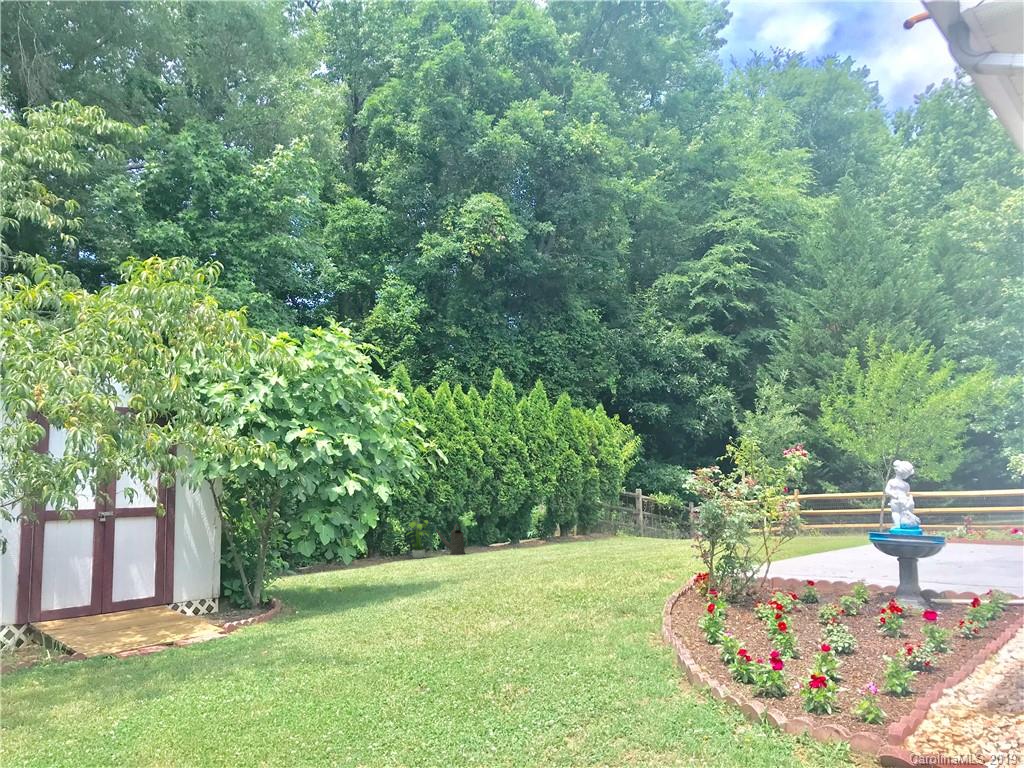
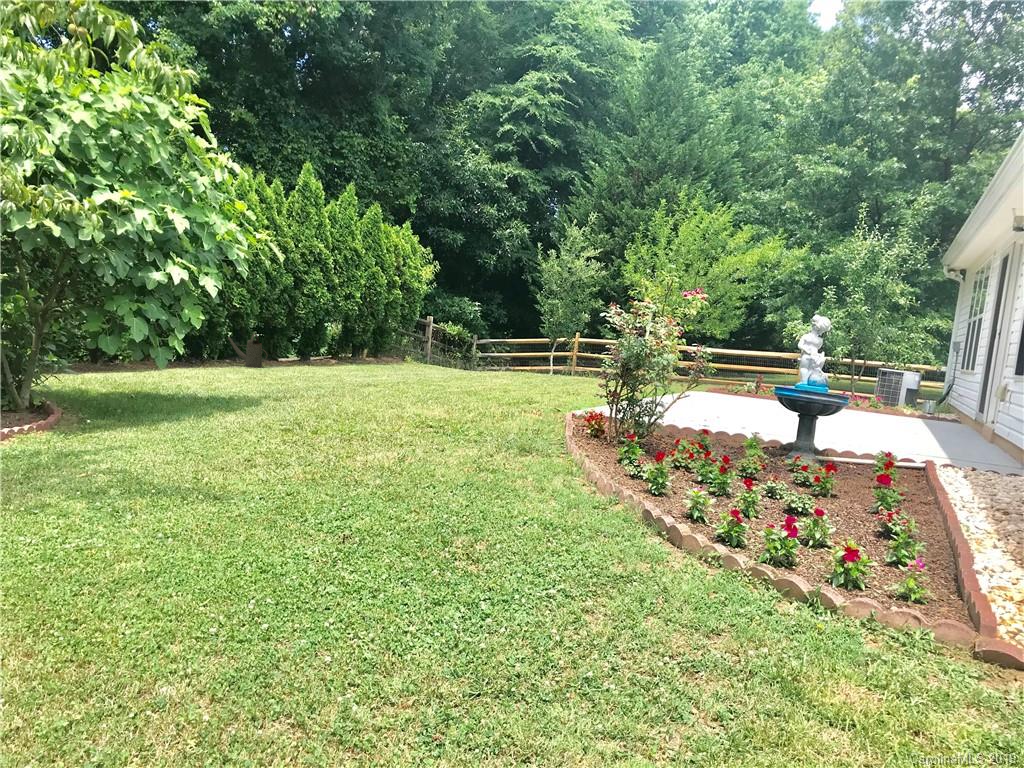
potted plant: present [409,520,428,558] -> none [193,324,225,368]

